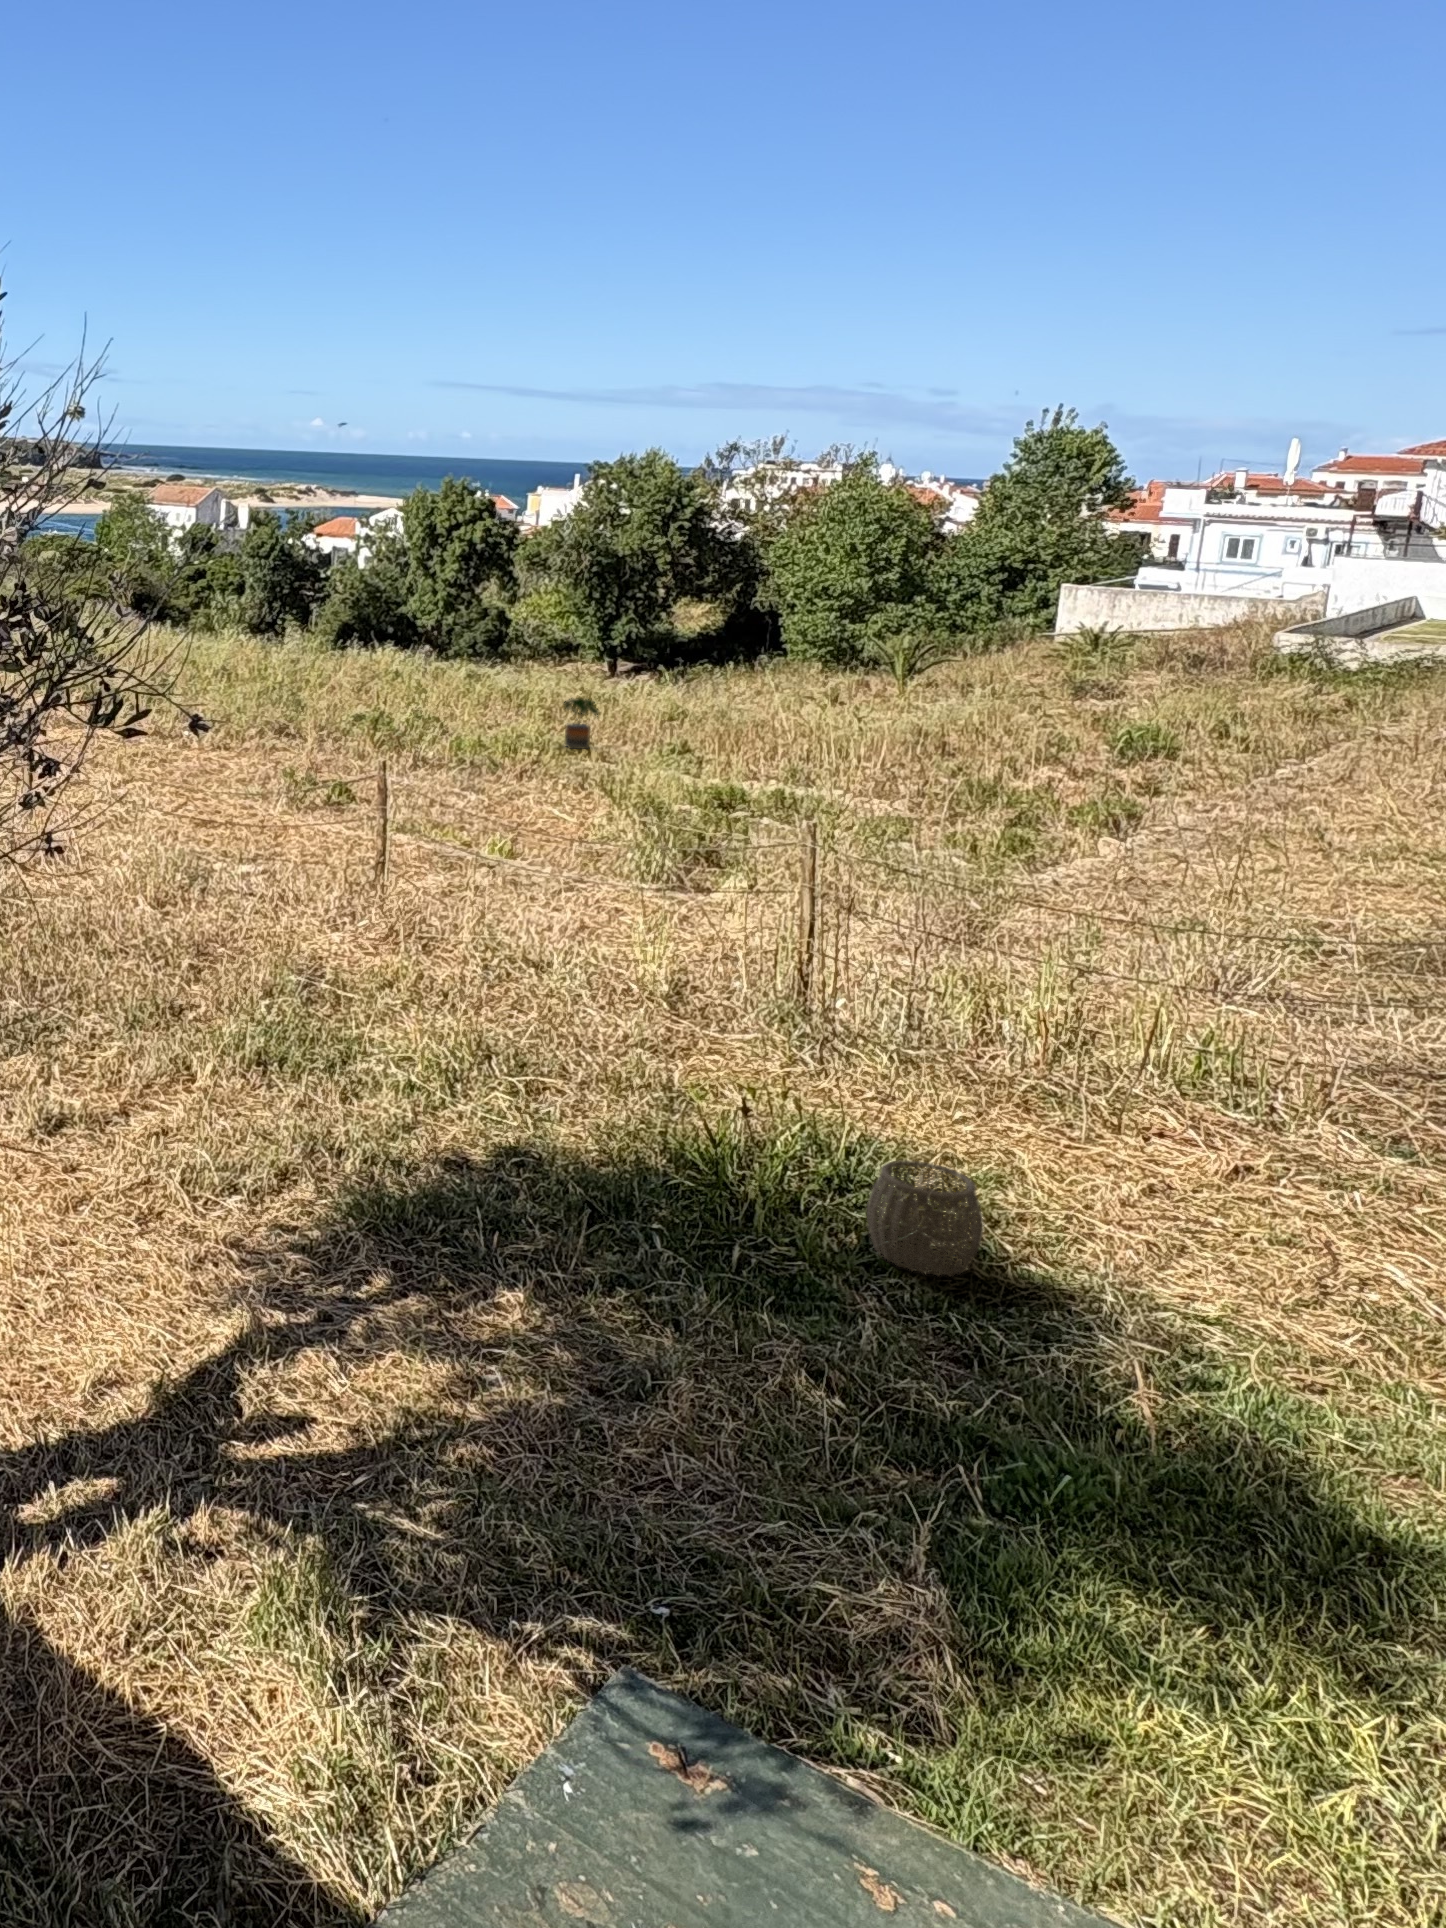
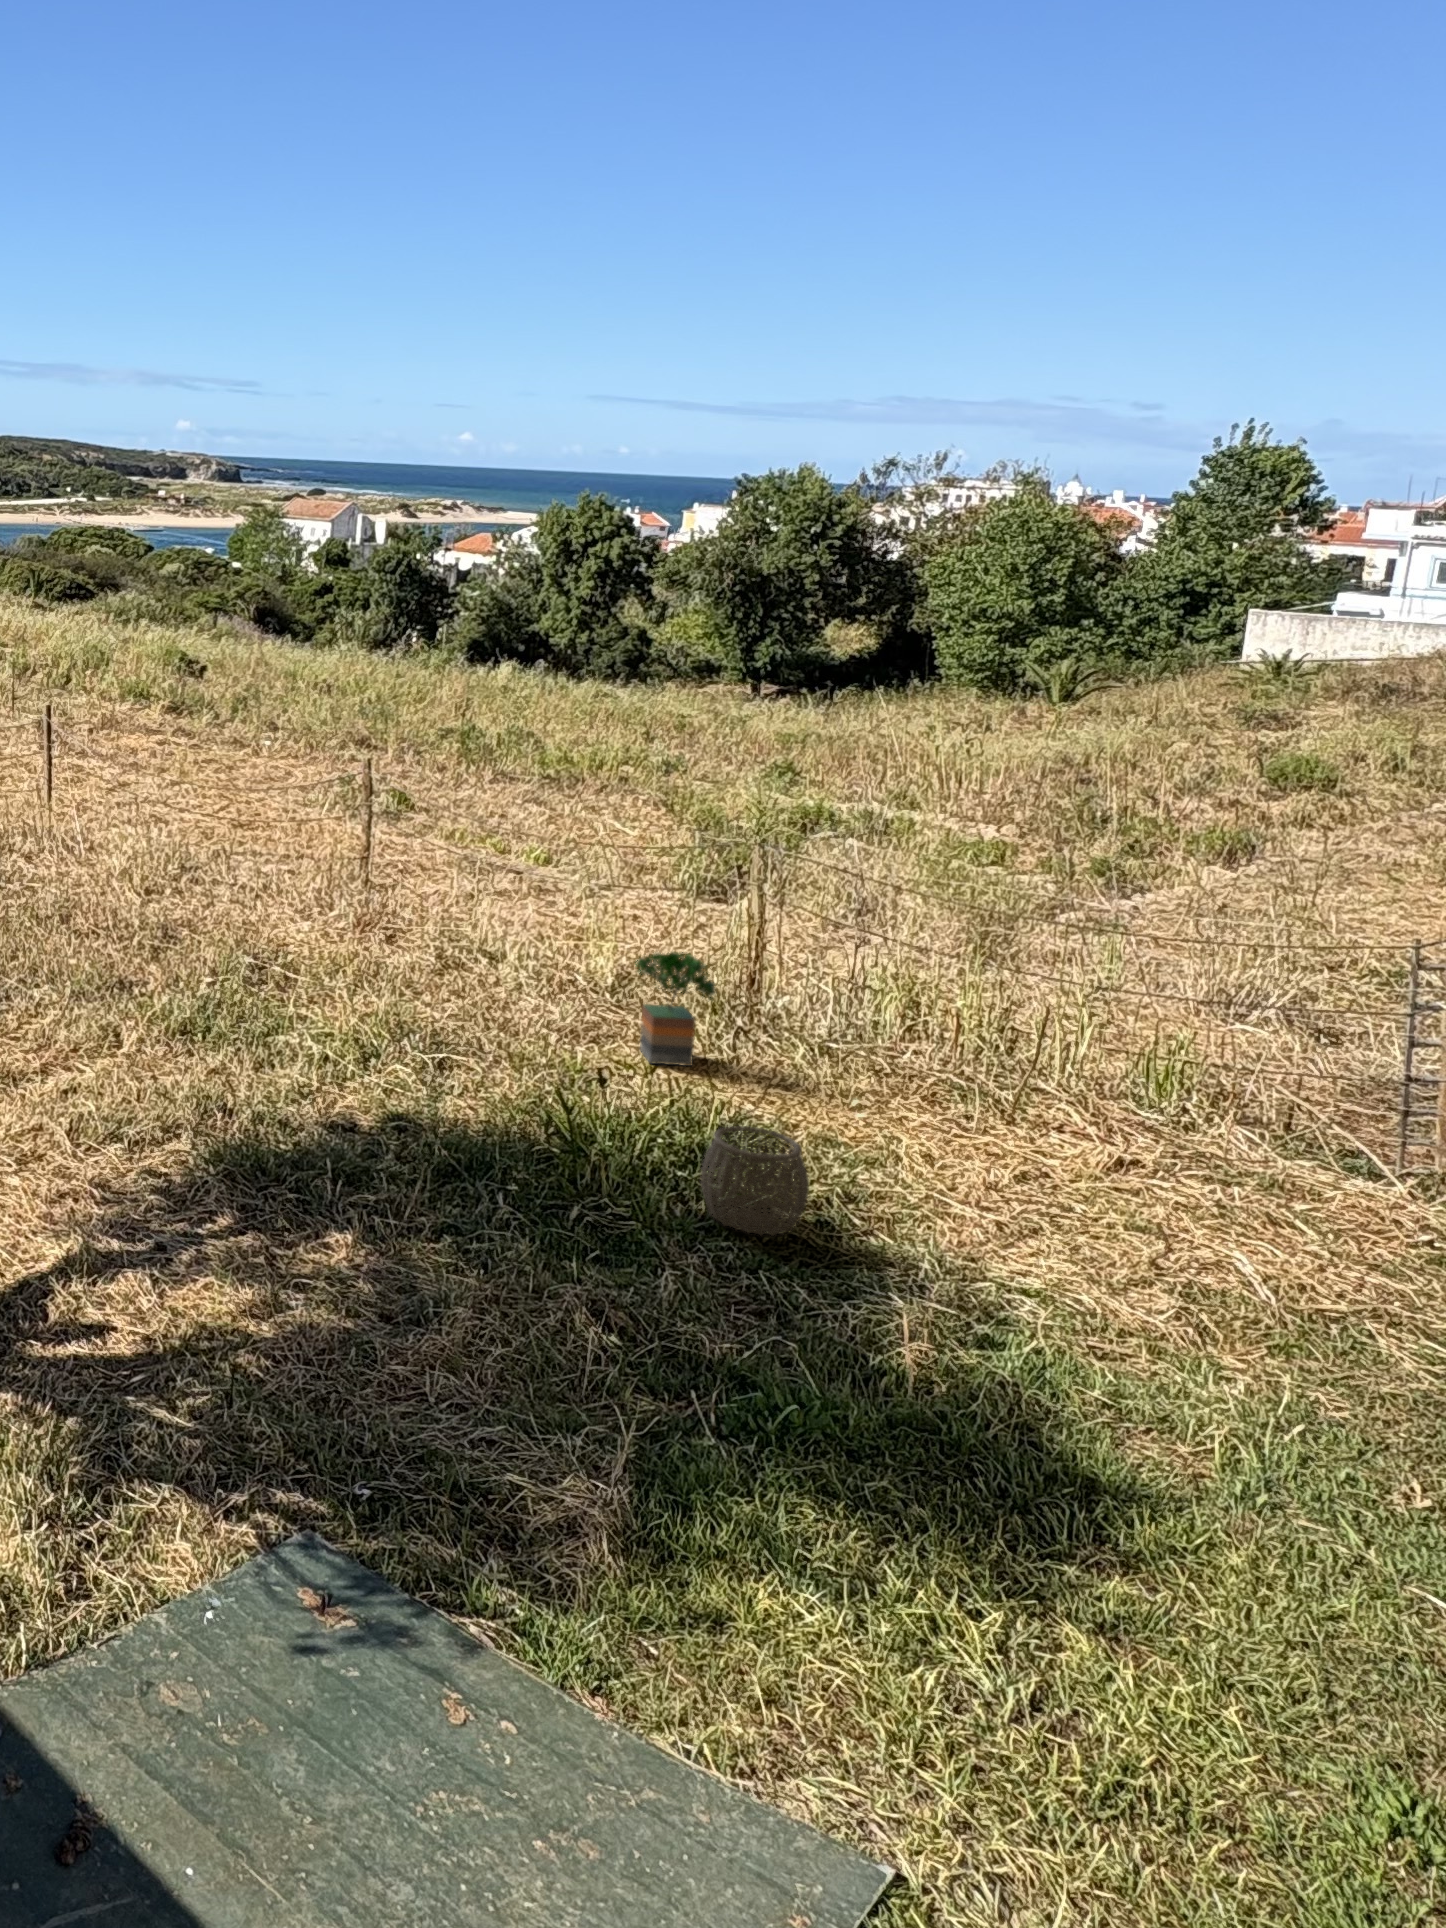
potted tree: present [564,698,599,749] -> present [635,952,715,1066]

